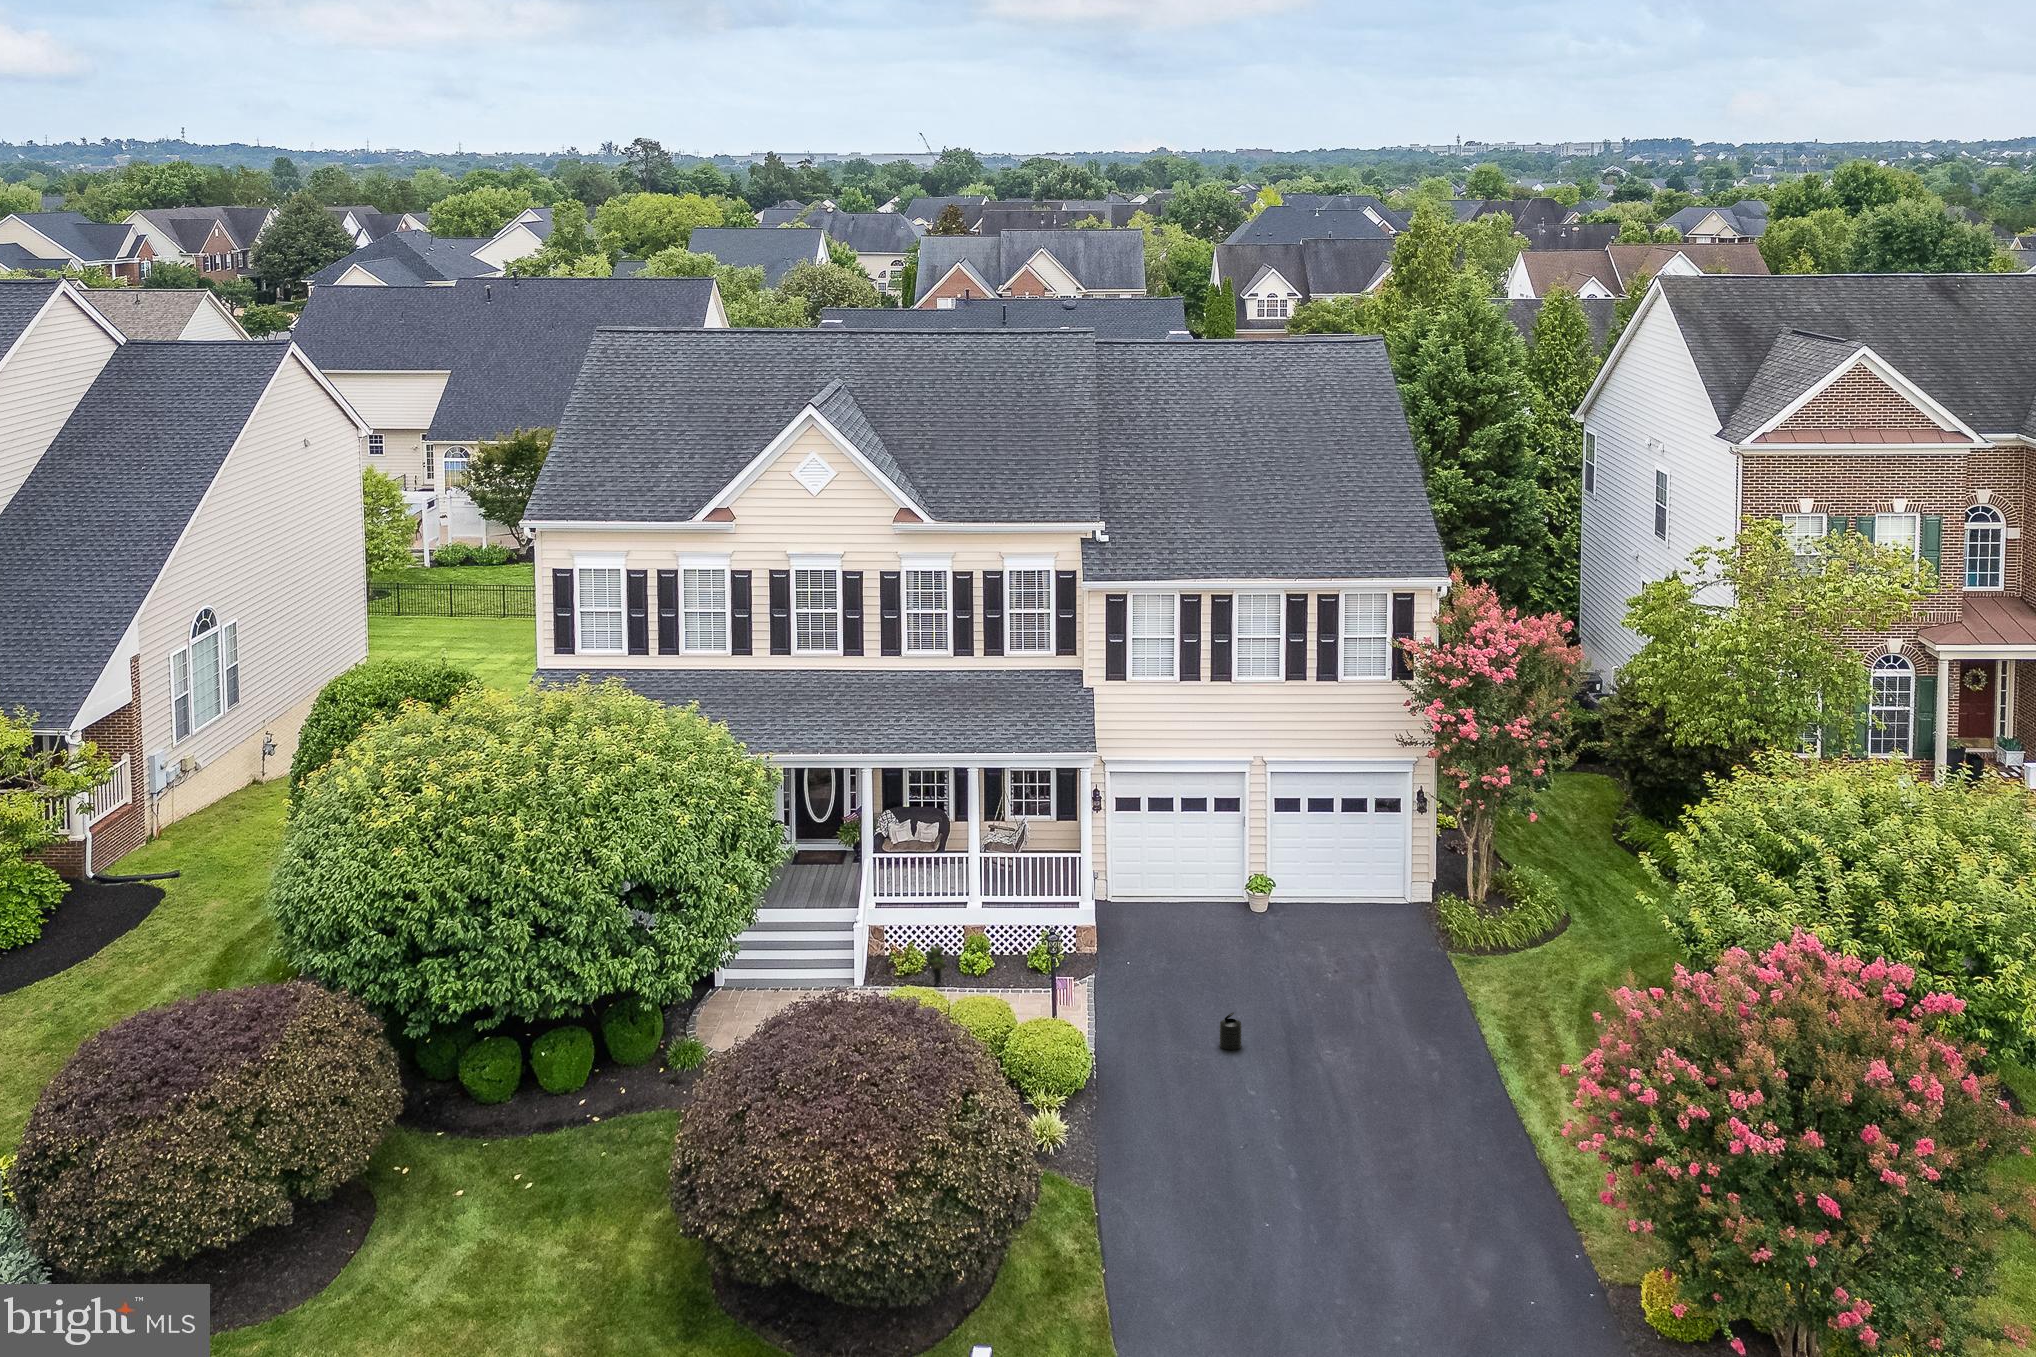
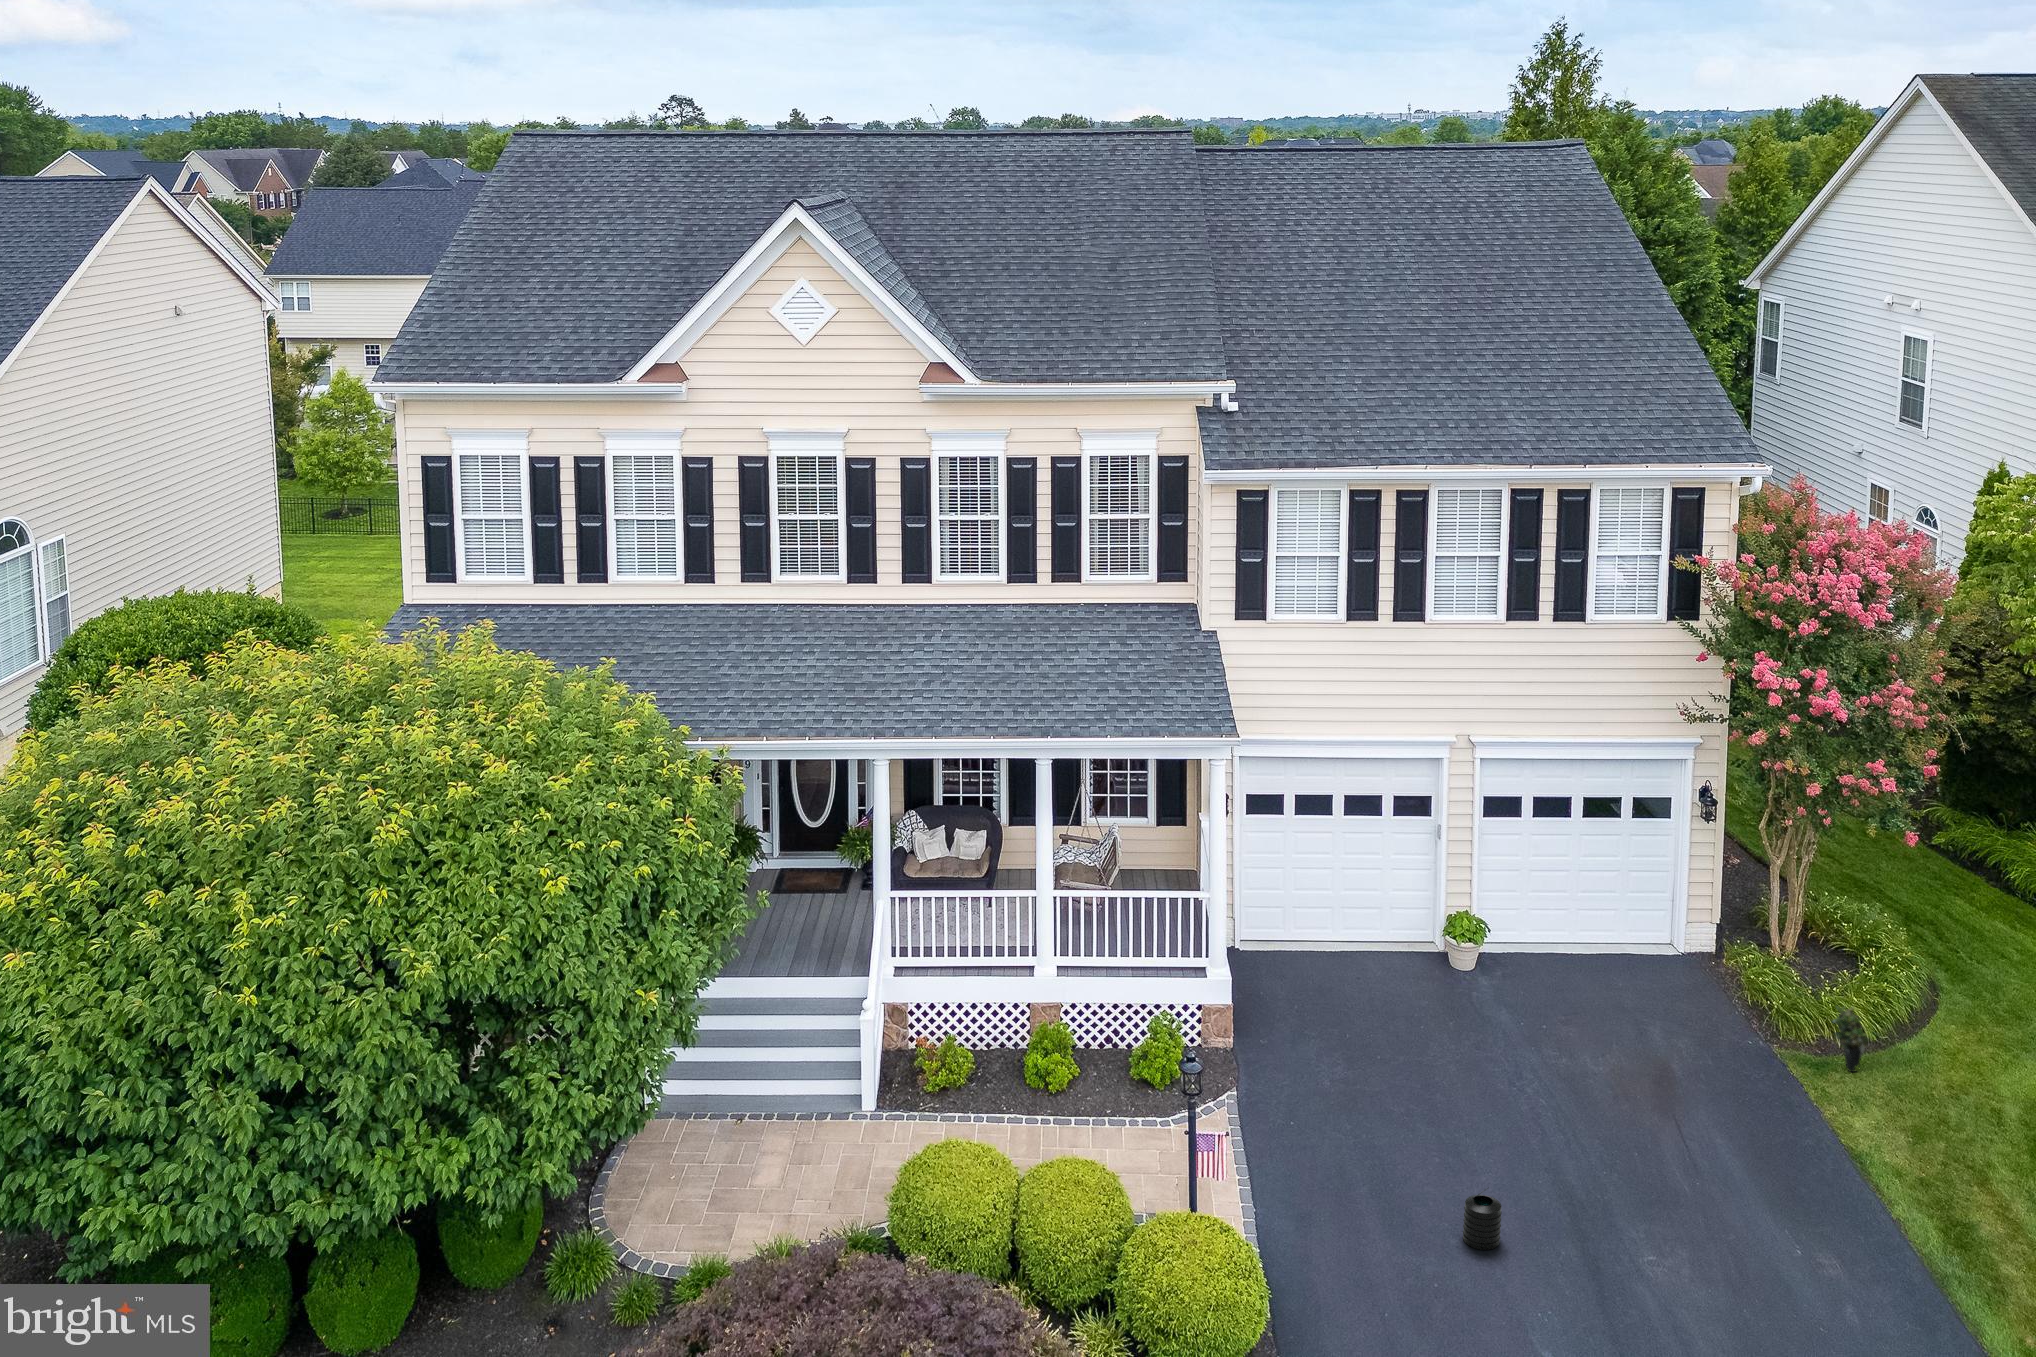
potted plant: present [925,945,947,987] -> present [1833,1006,1869,1072]

